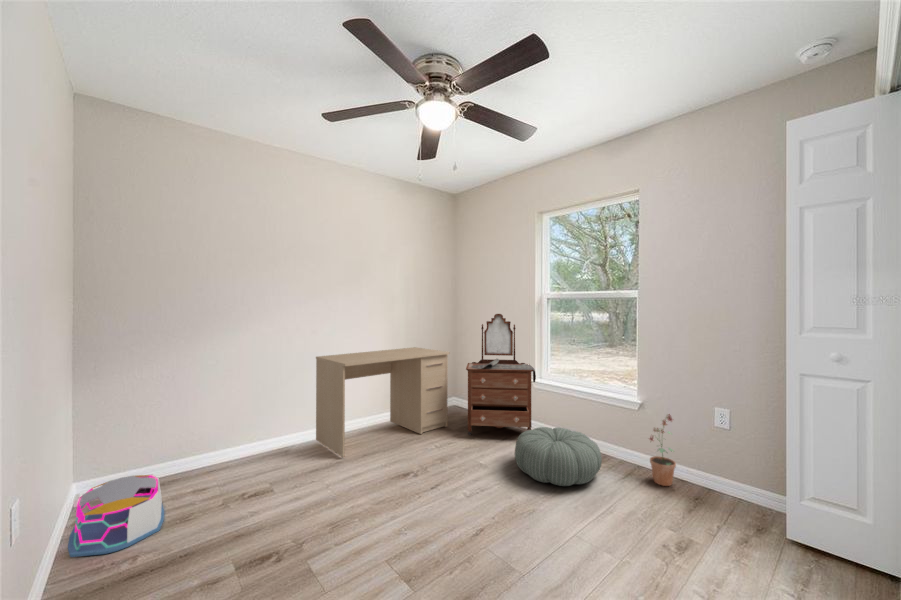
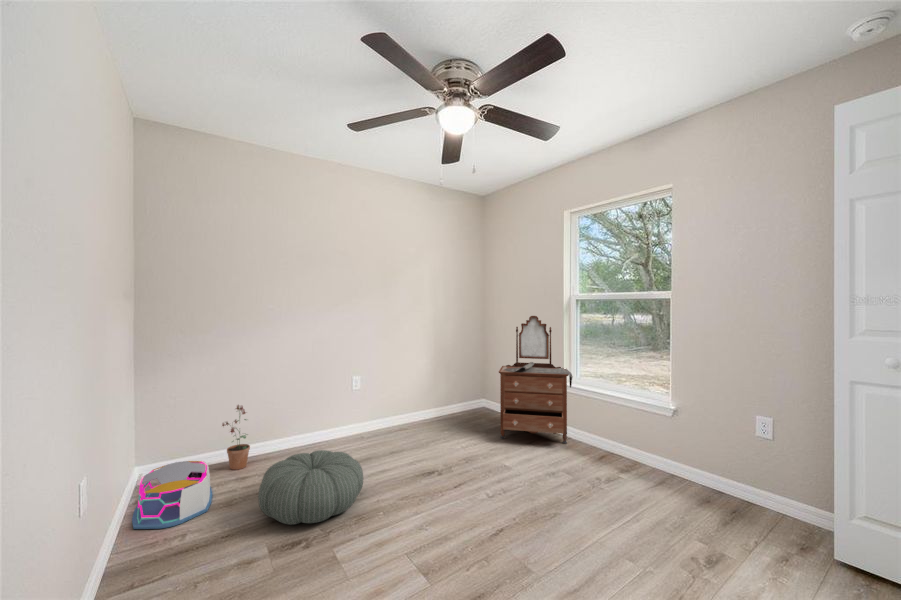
desk: present [316,347,450,457] -> none [352,349,483,455]
potted plant: present [650,414,676,486] -> present [222,405,250,470]
pouf: present [515,427,602,486] -> present [258,450,363,525]

